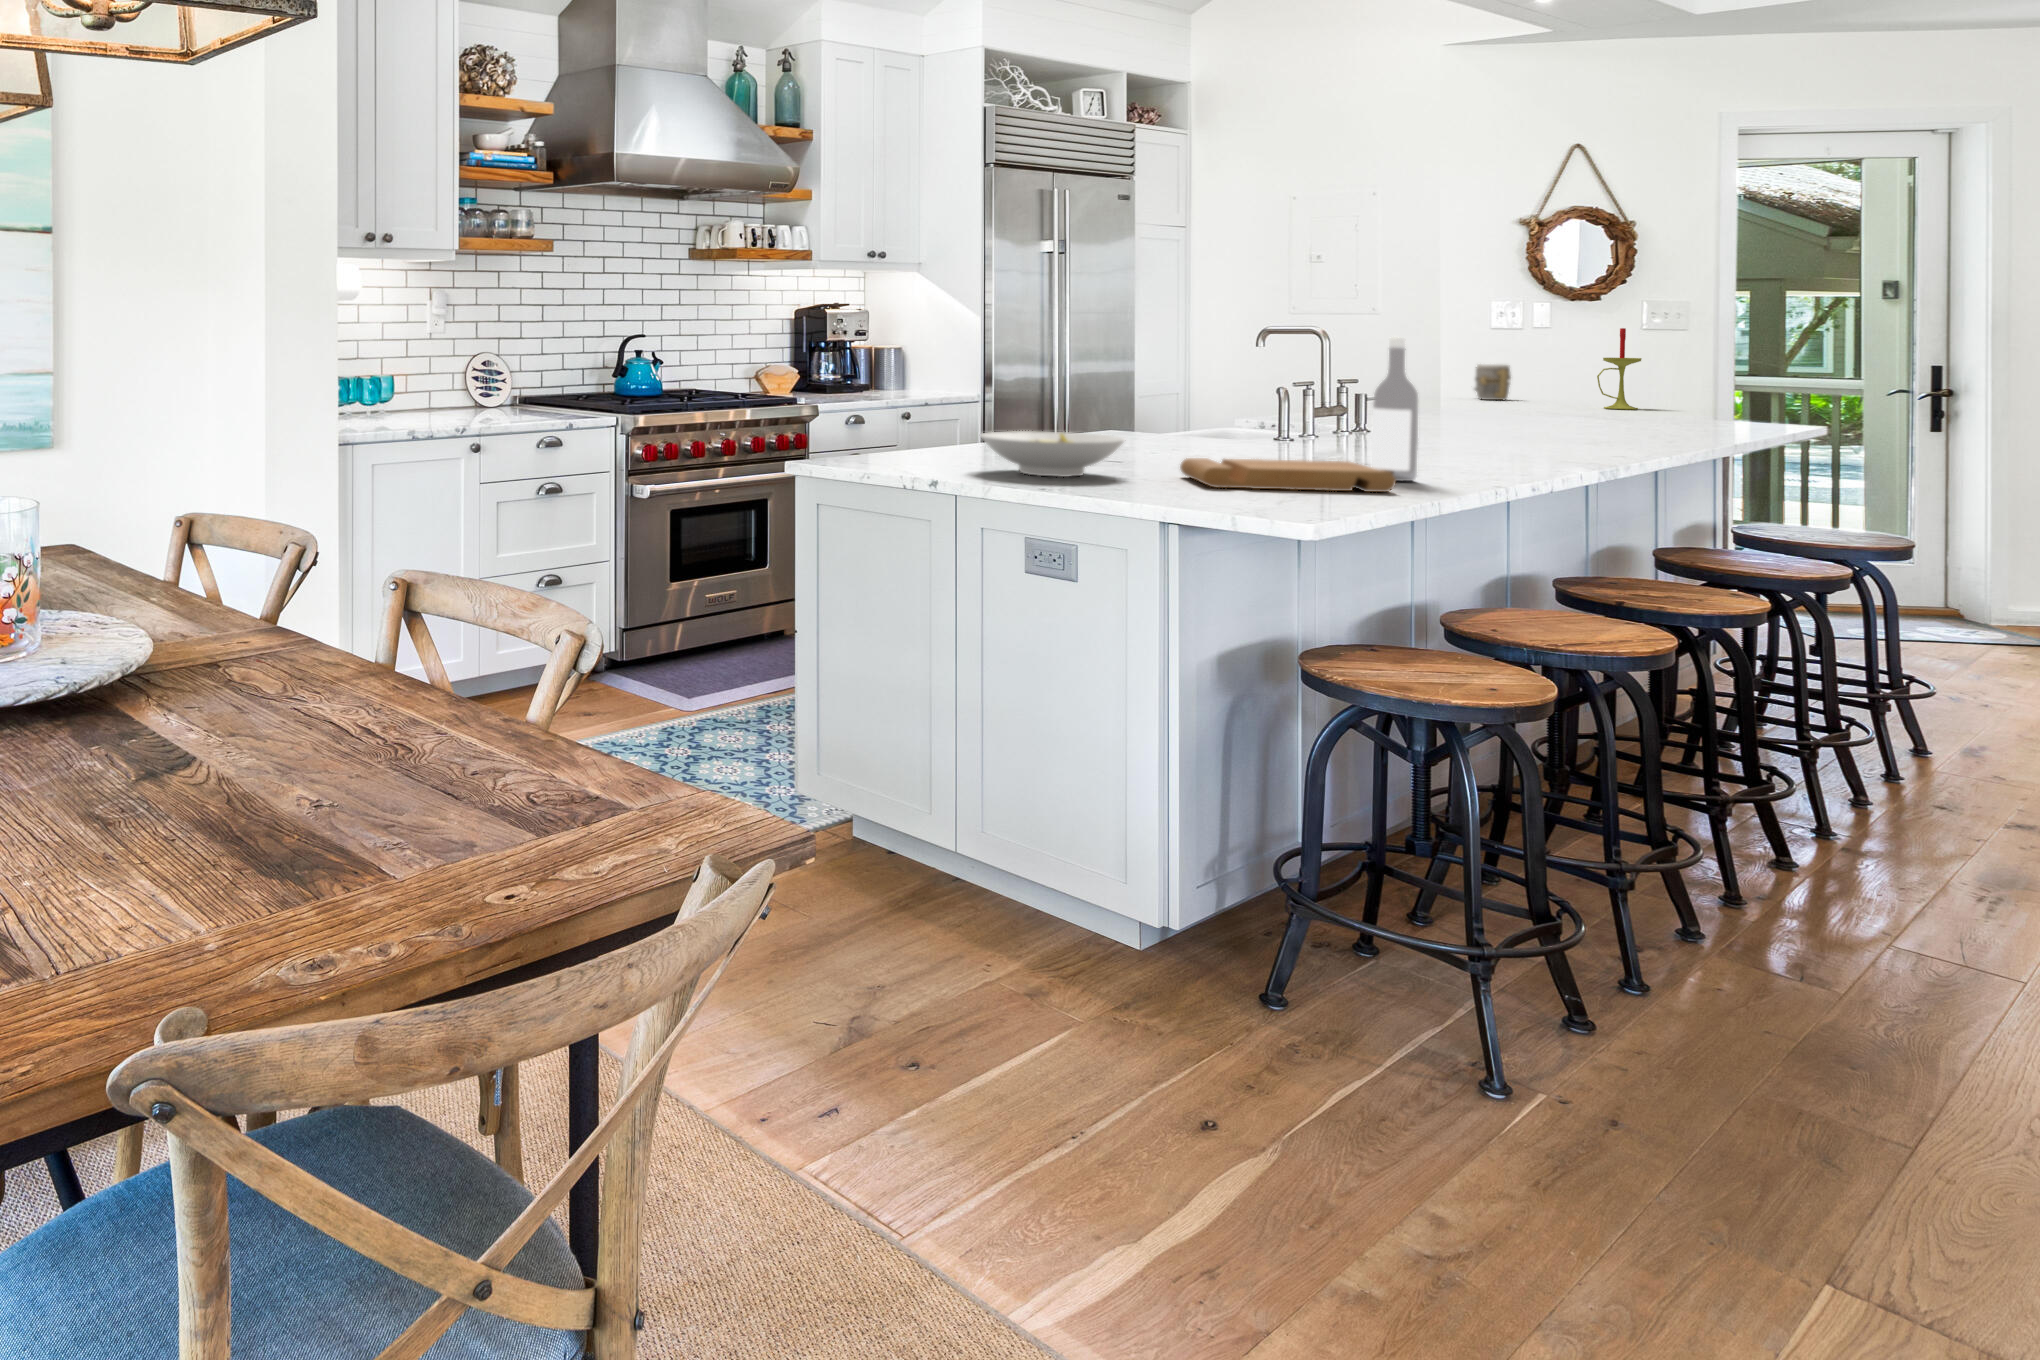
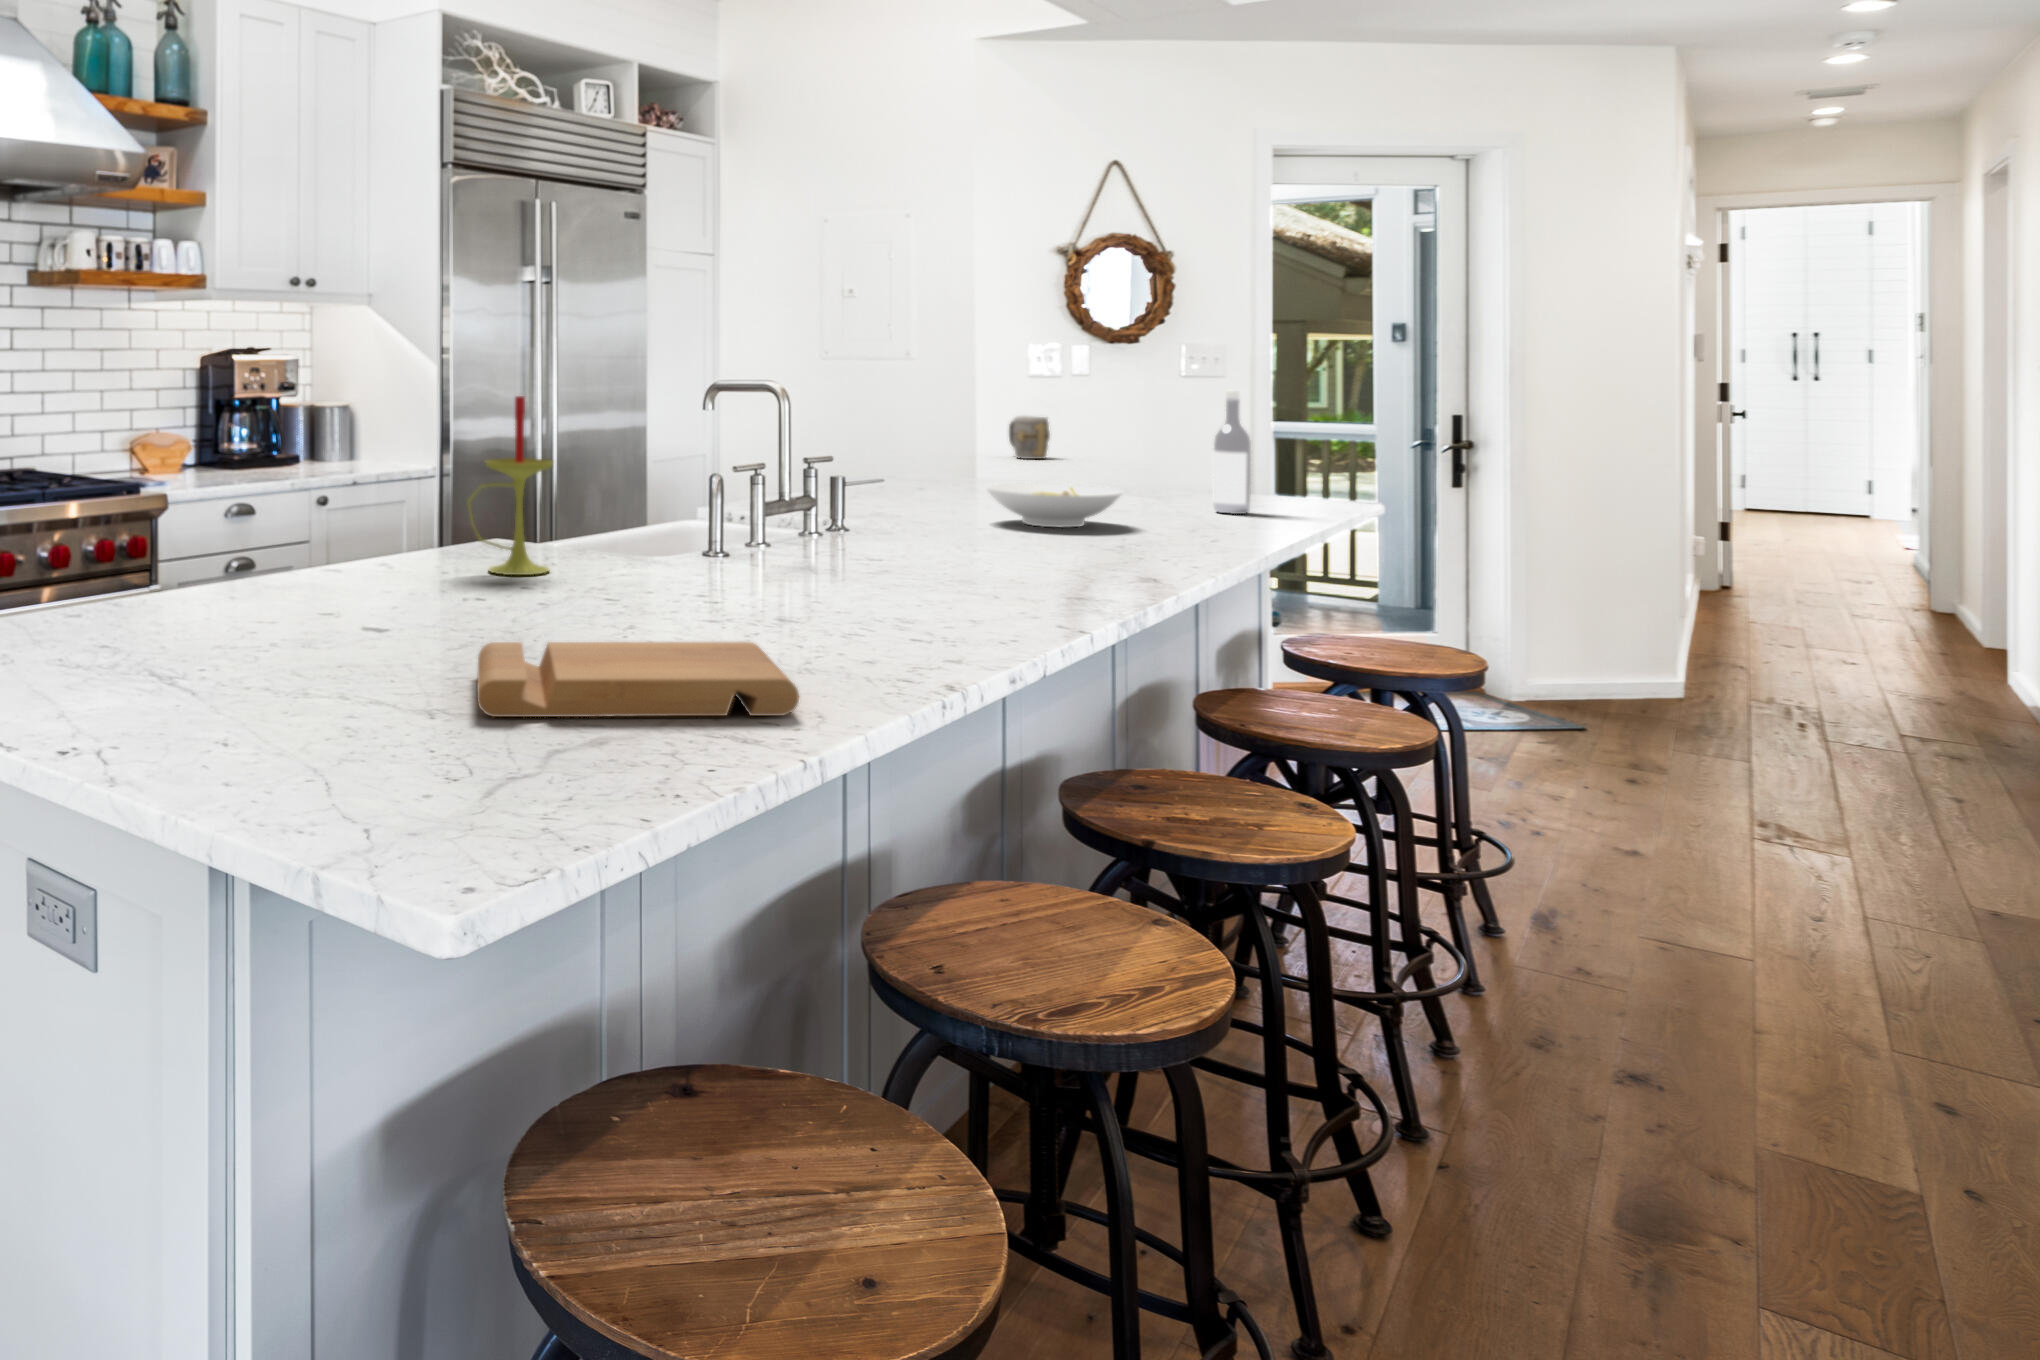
candle: present [1597,328,1641,409] -> present [468,396,553,575]
wine bottle: present [1372,337,1418,481] -> present [1213,391,1251,514]
bowl: present [981,431,1125,477] -> present [986,483,1123,528]

